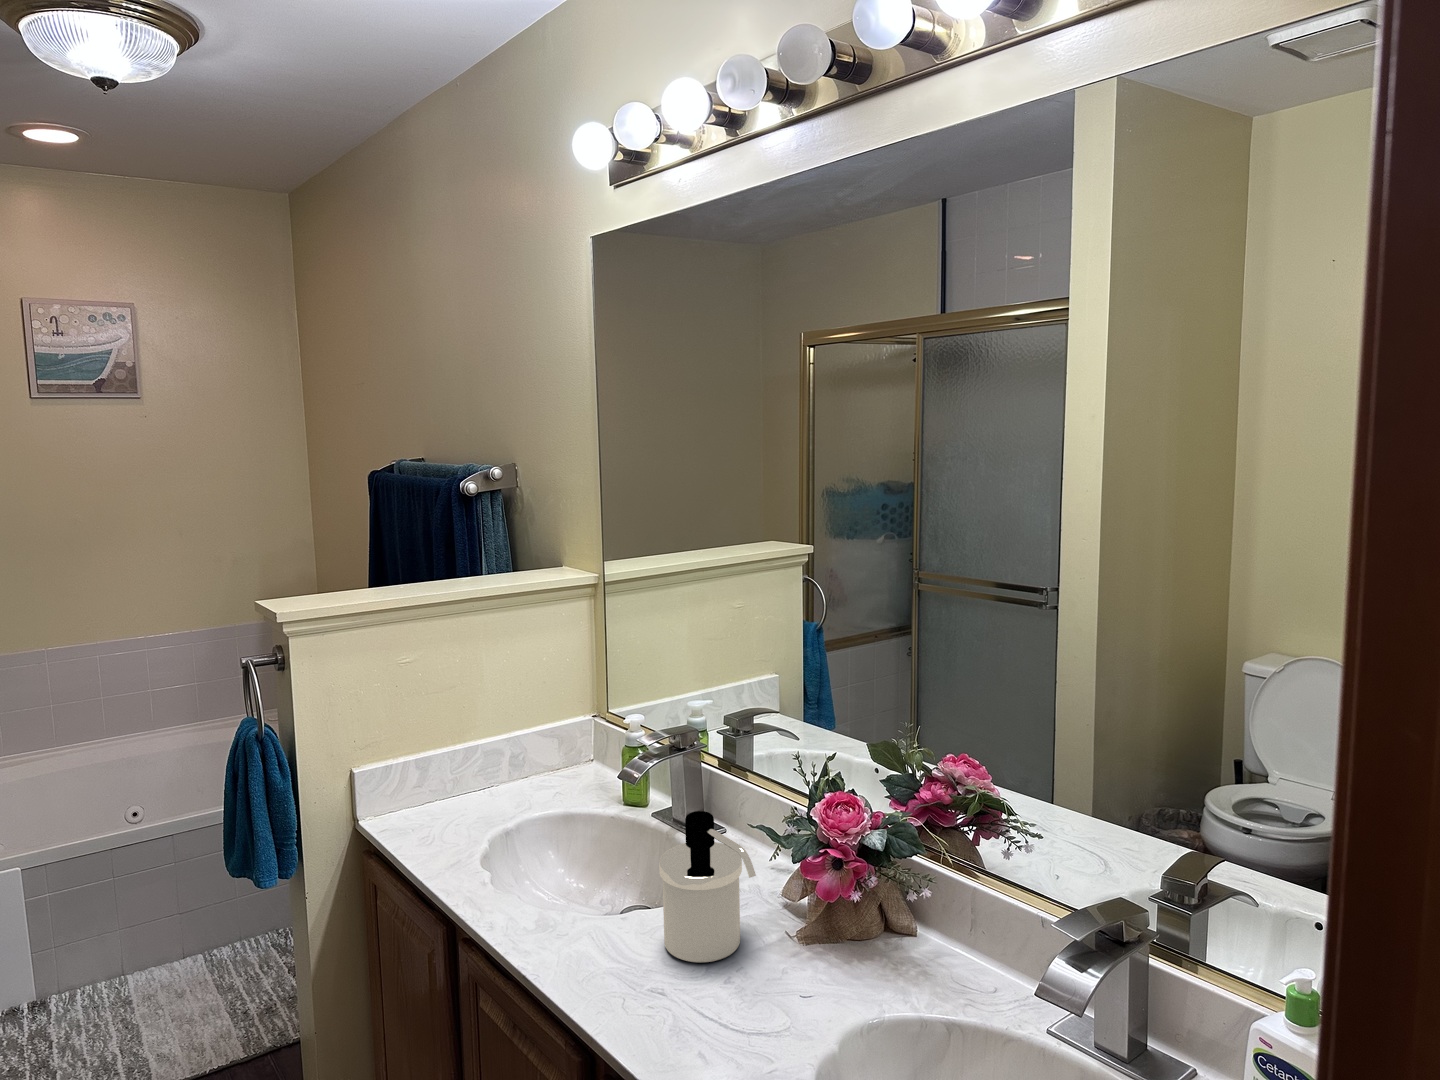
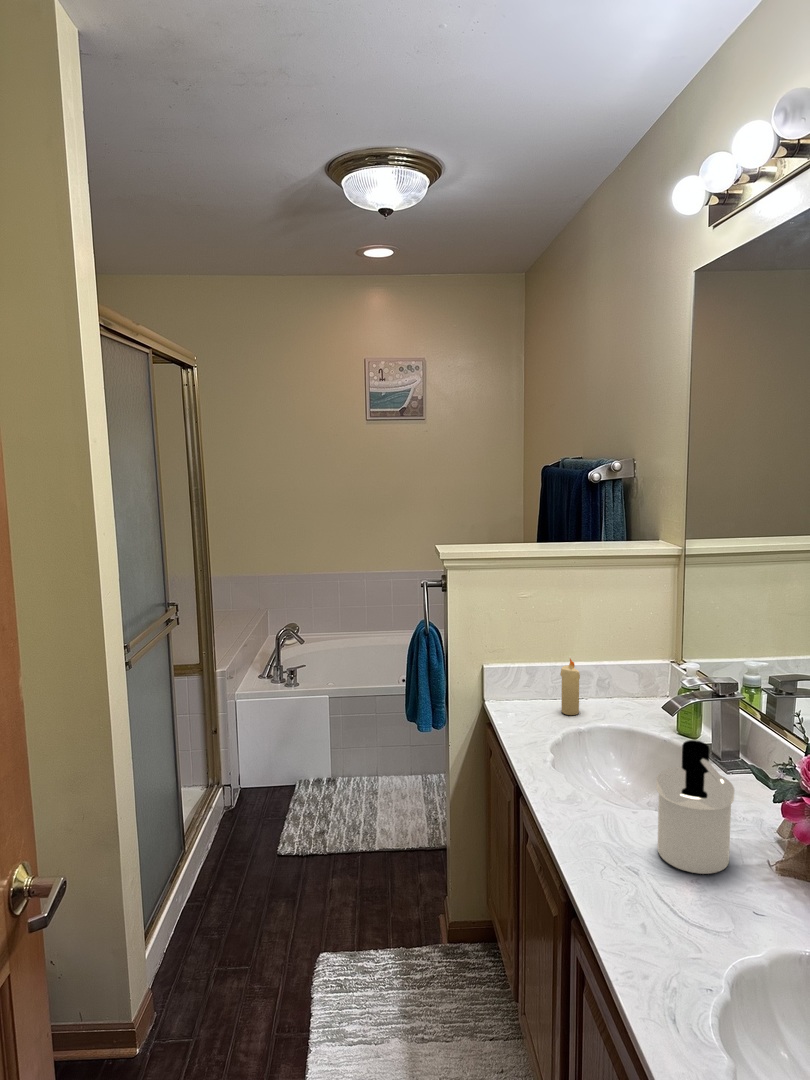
candle: none [470,737,497,811] -> present [560,659,580,715]

